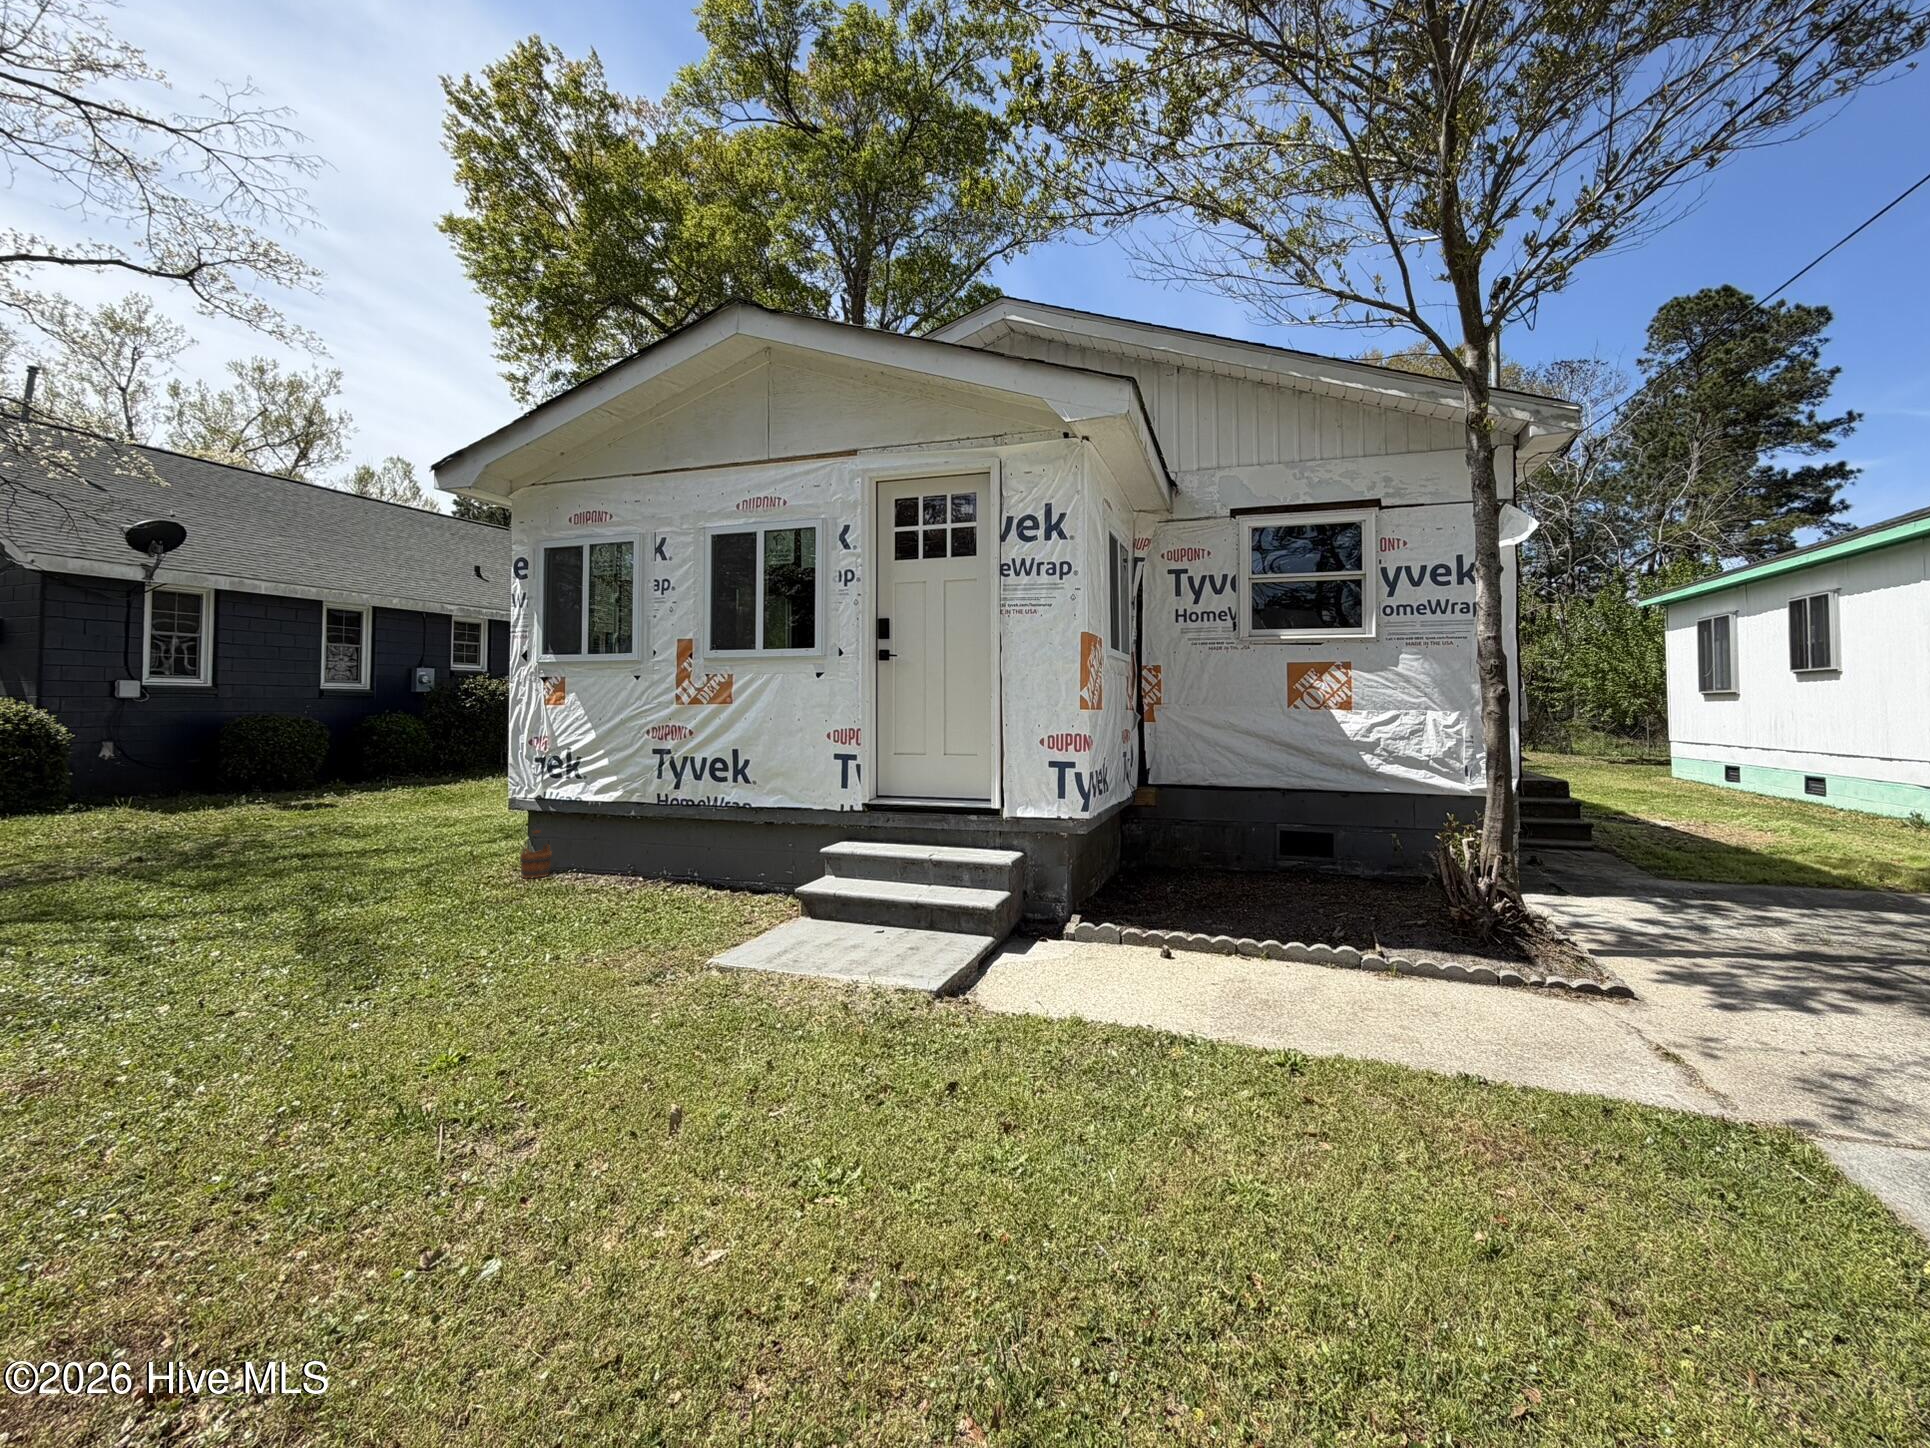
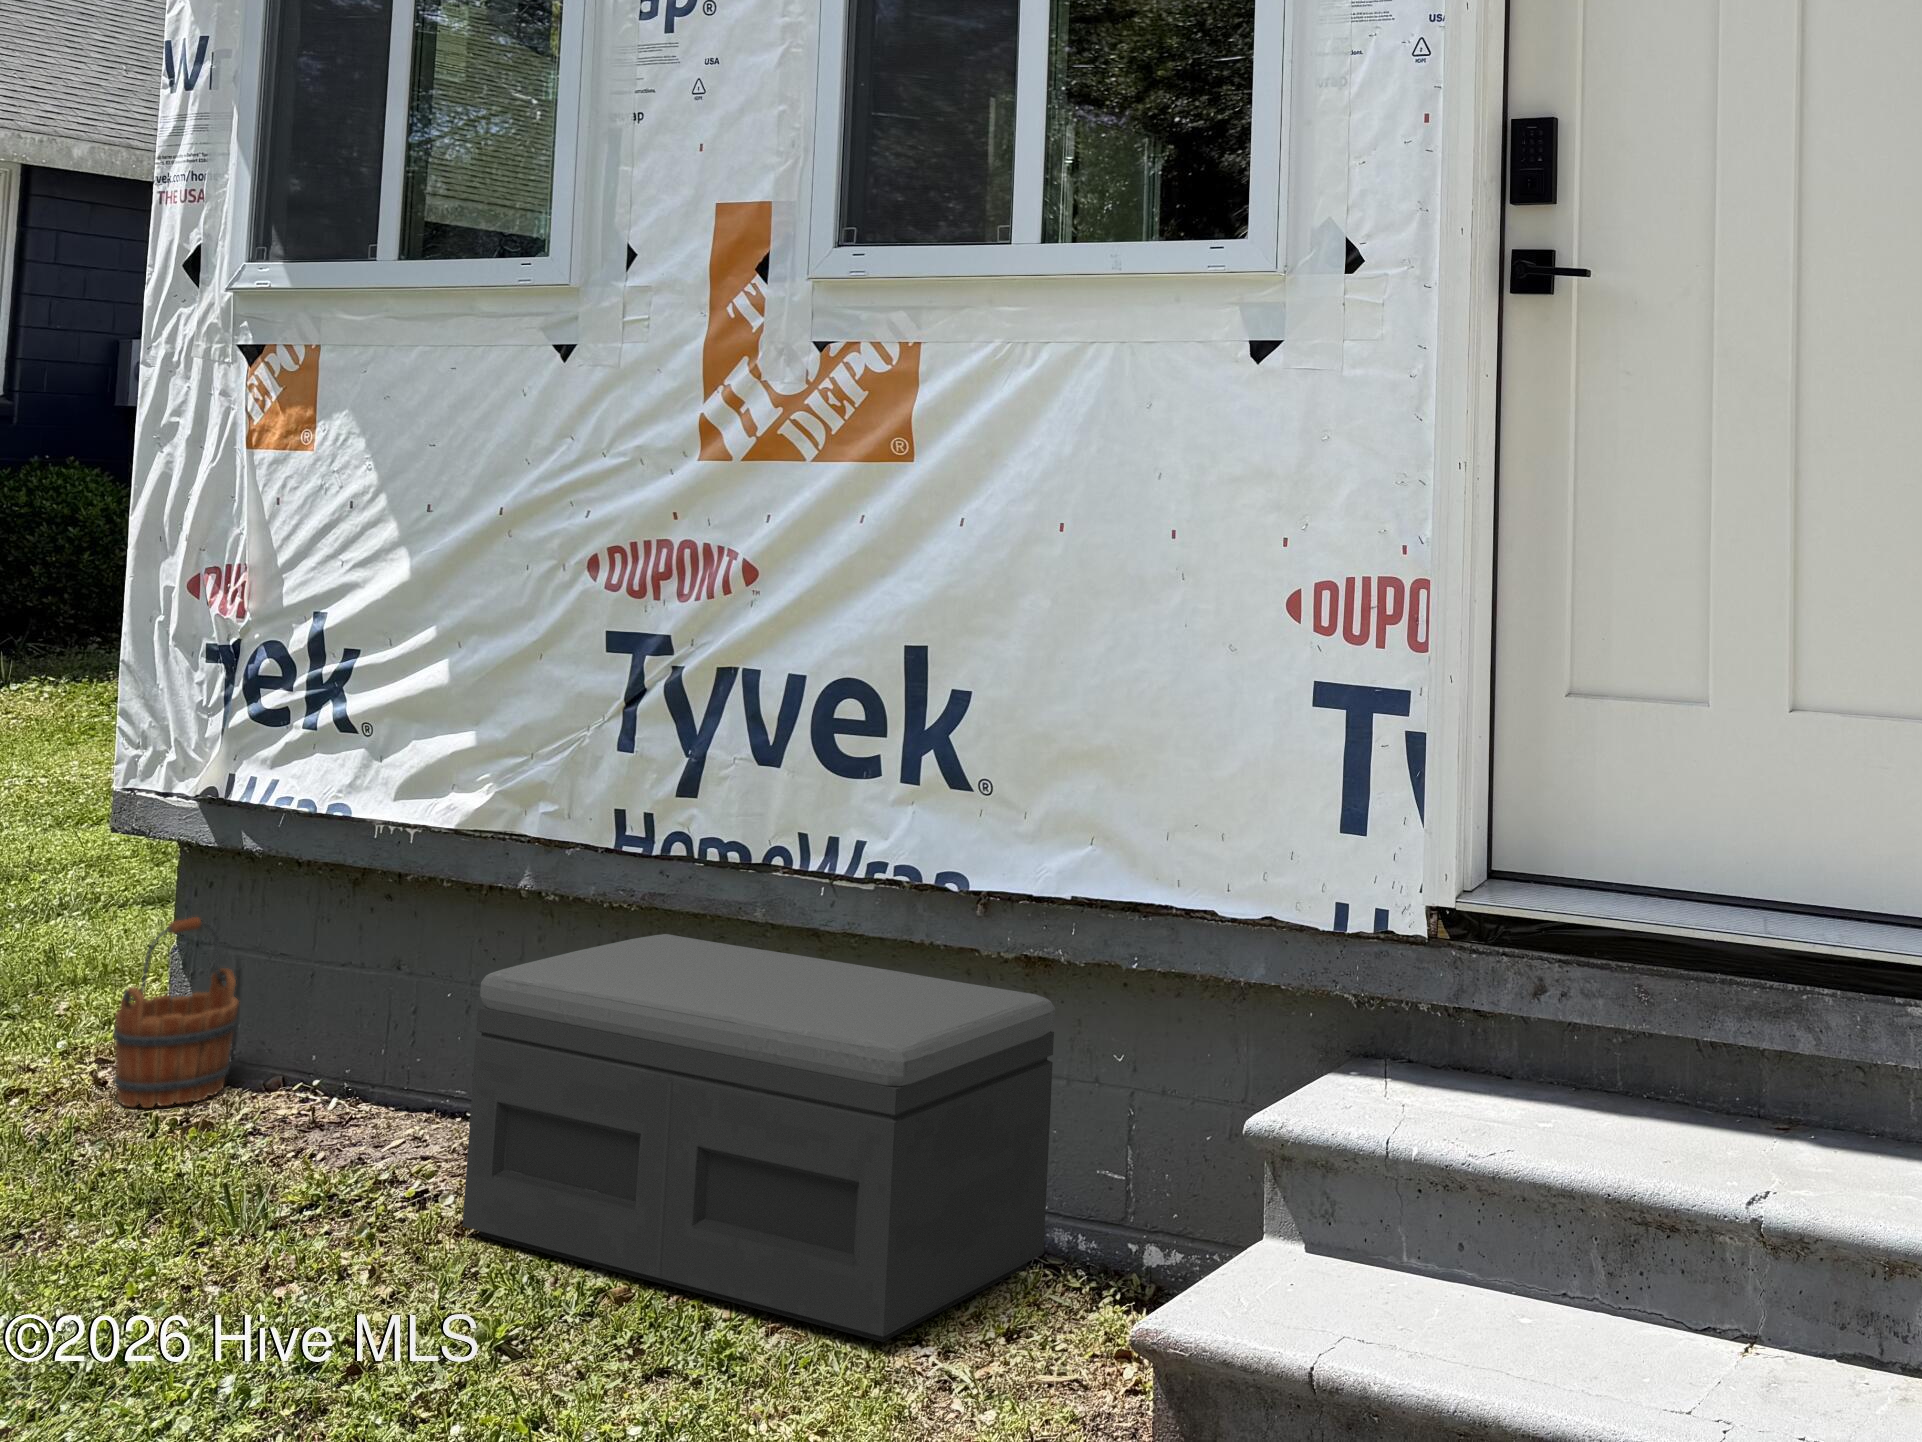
storage bench: none [628,825,775,906] -> present [463,934,1055,1342]

